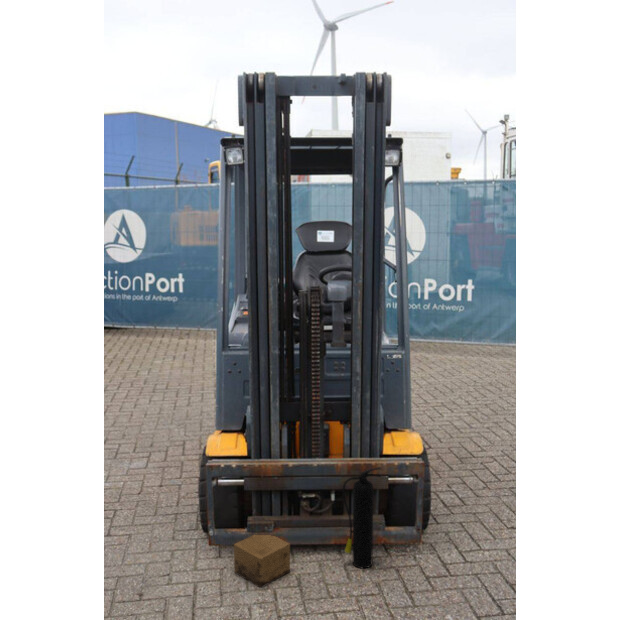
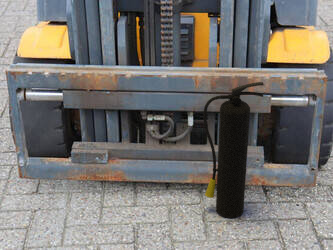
cardboard box: present [234,535,290,588] -> none [48,161,128,241]

